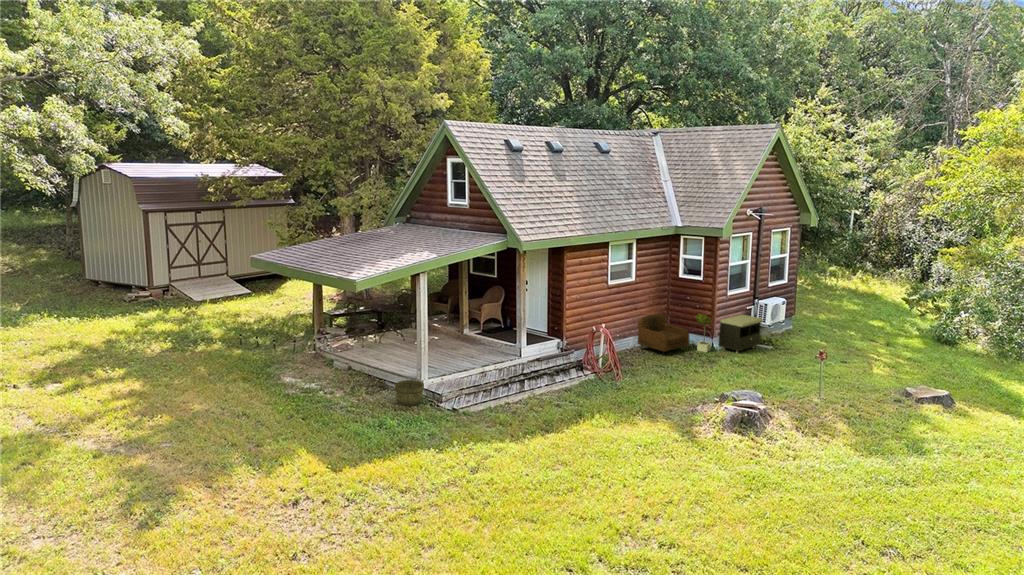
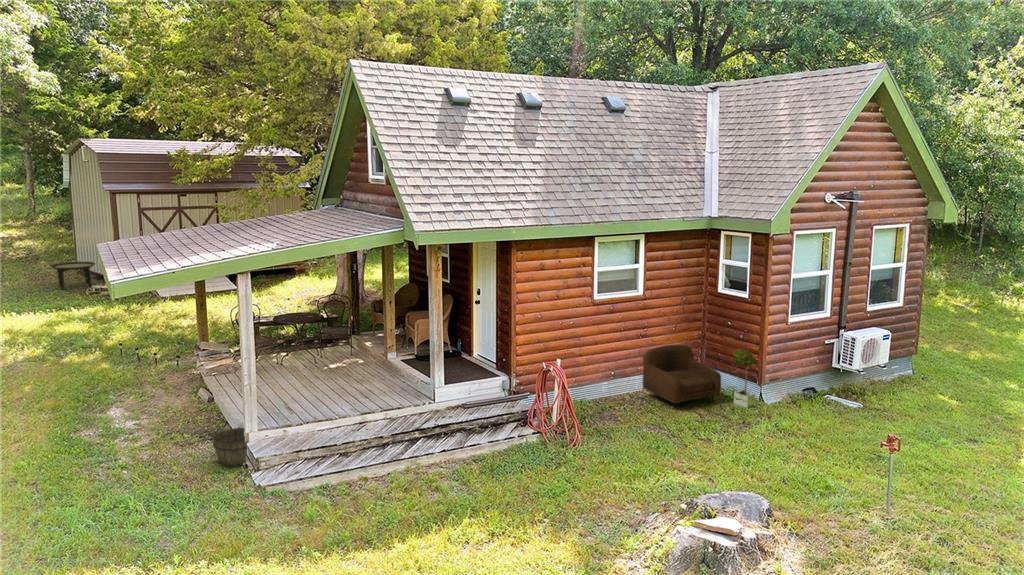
round table: none [78,273,119,298] -> present [51,262,95,290]
storage bench: present [719,315,763,353] -> none [770,352,845,412]

